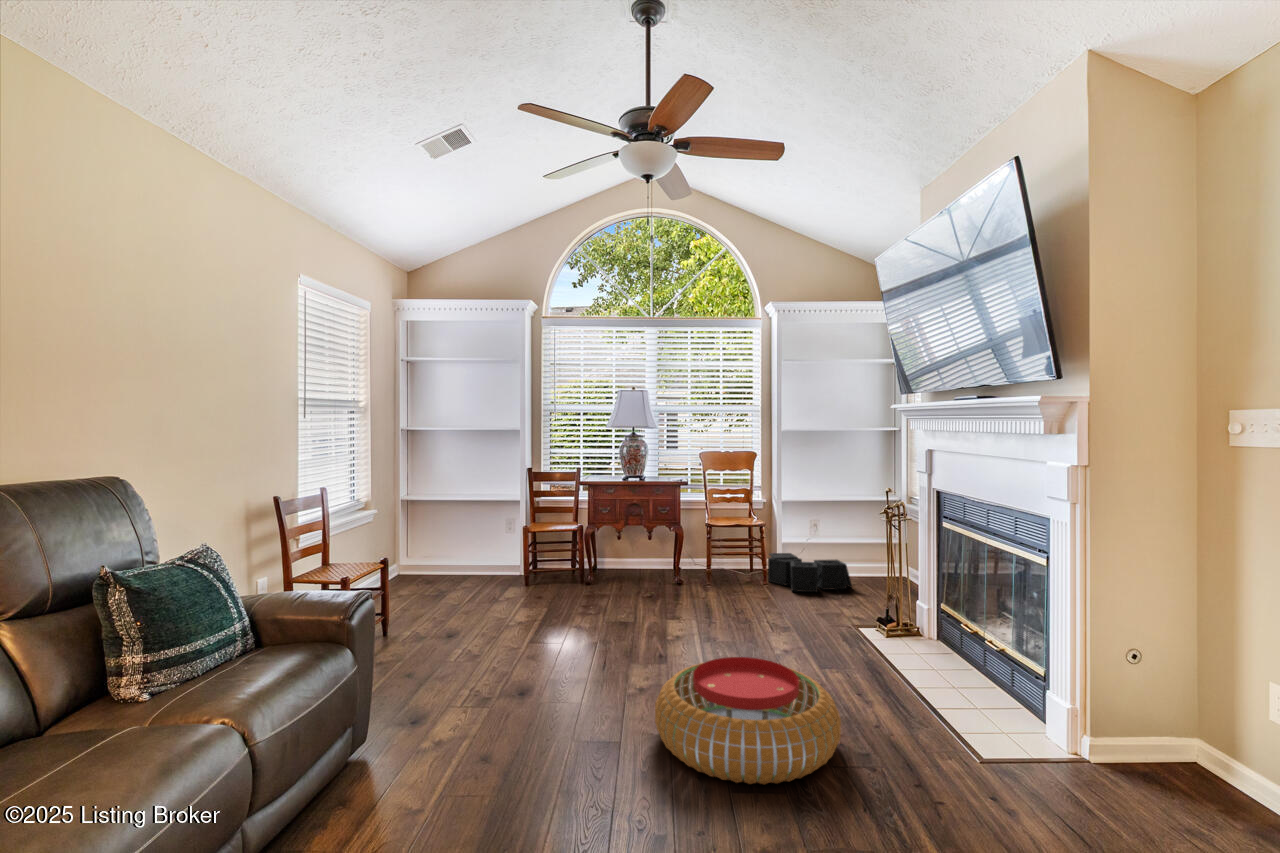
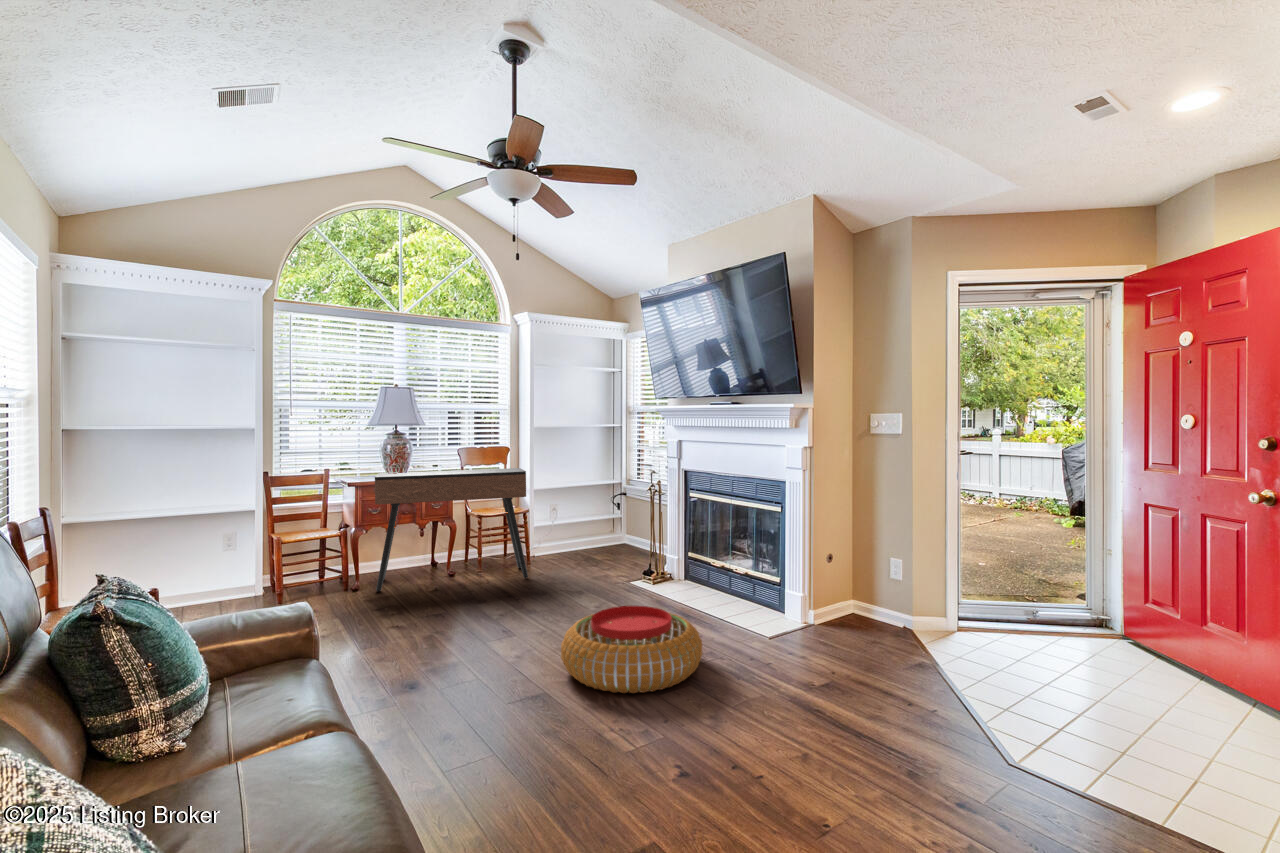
console table: none [602,474,756,600] -> present [375,468,528,591]
storage bin: present [768,553,852,592] -> none [523,534,597,566]

